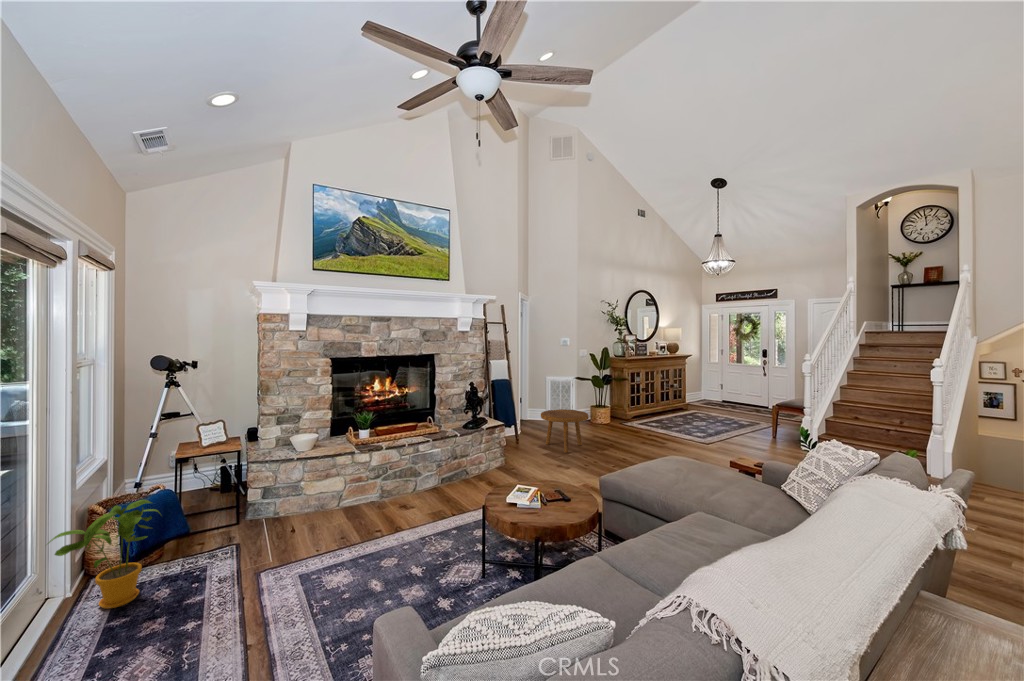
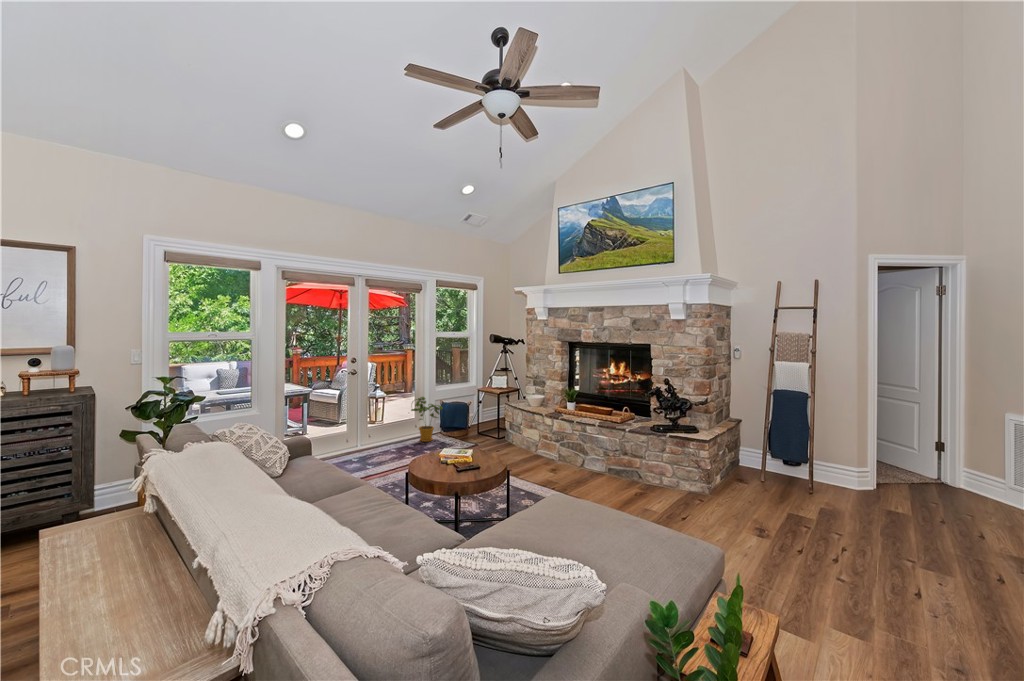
footstool: present [541,409,589,453] -> none [794,452,896,535]

